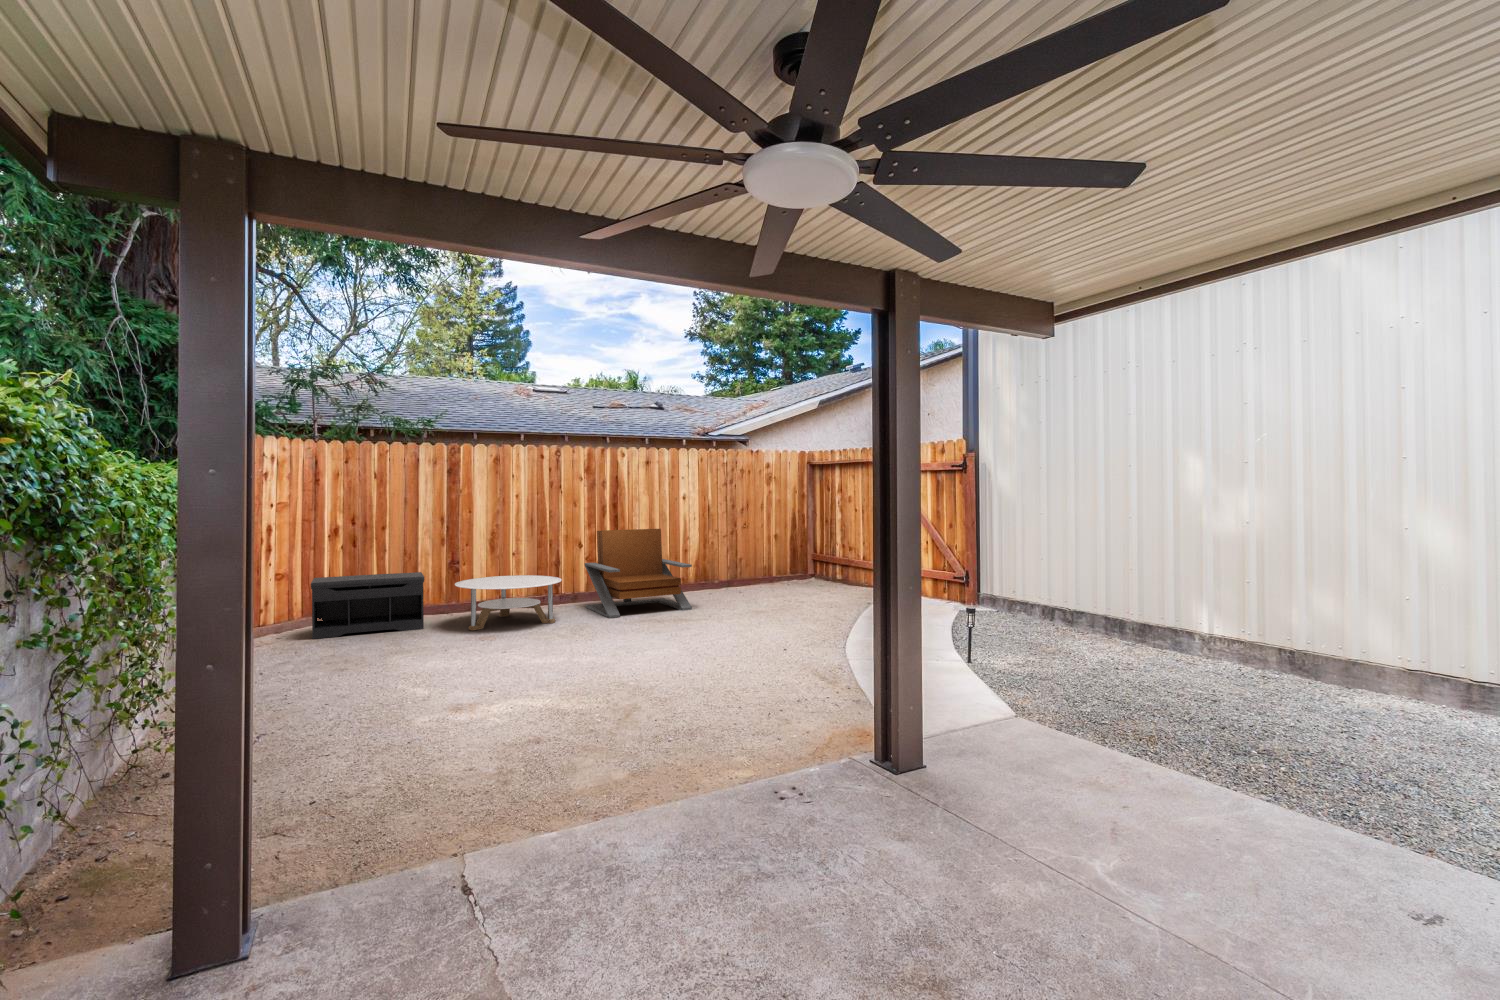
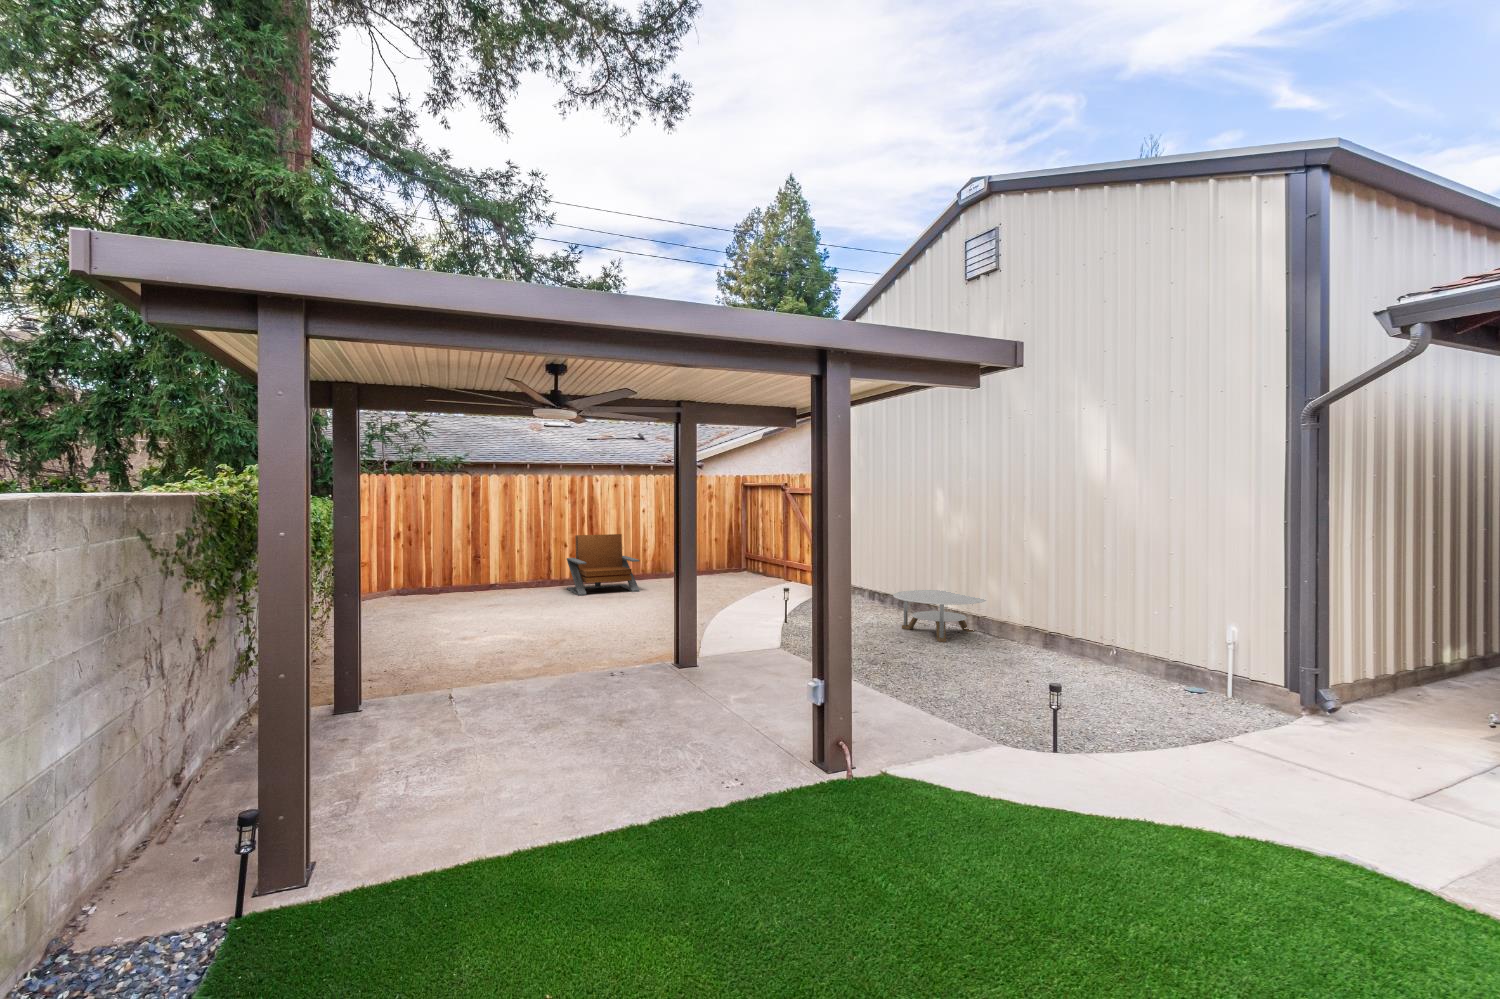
bench: present [311,572,424,639] -> none [385,563,456,604]
round table: present [455,575,562,630] -> present [893,590,986,642]

